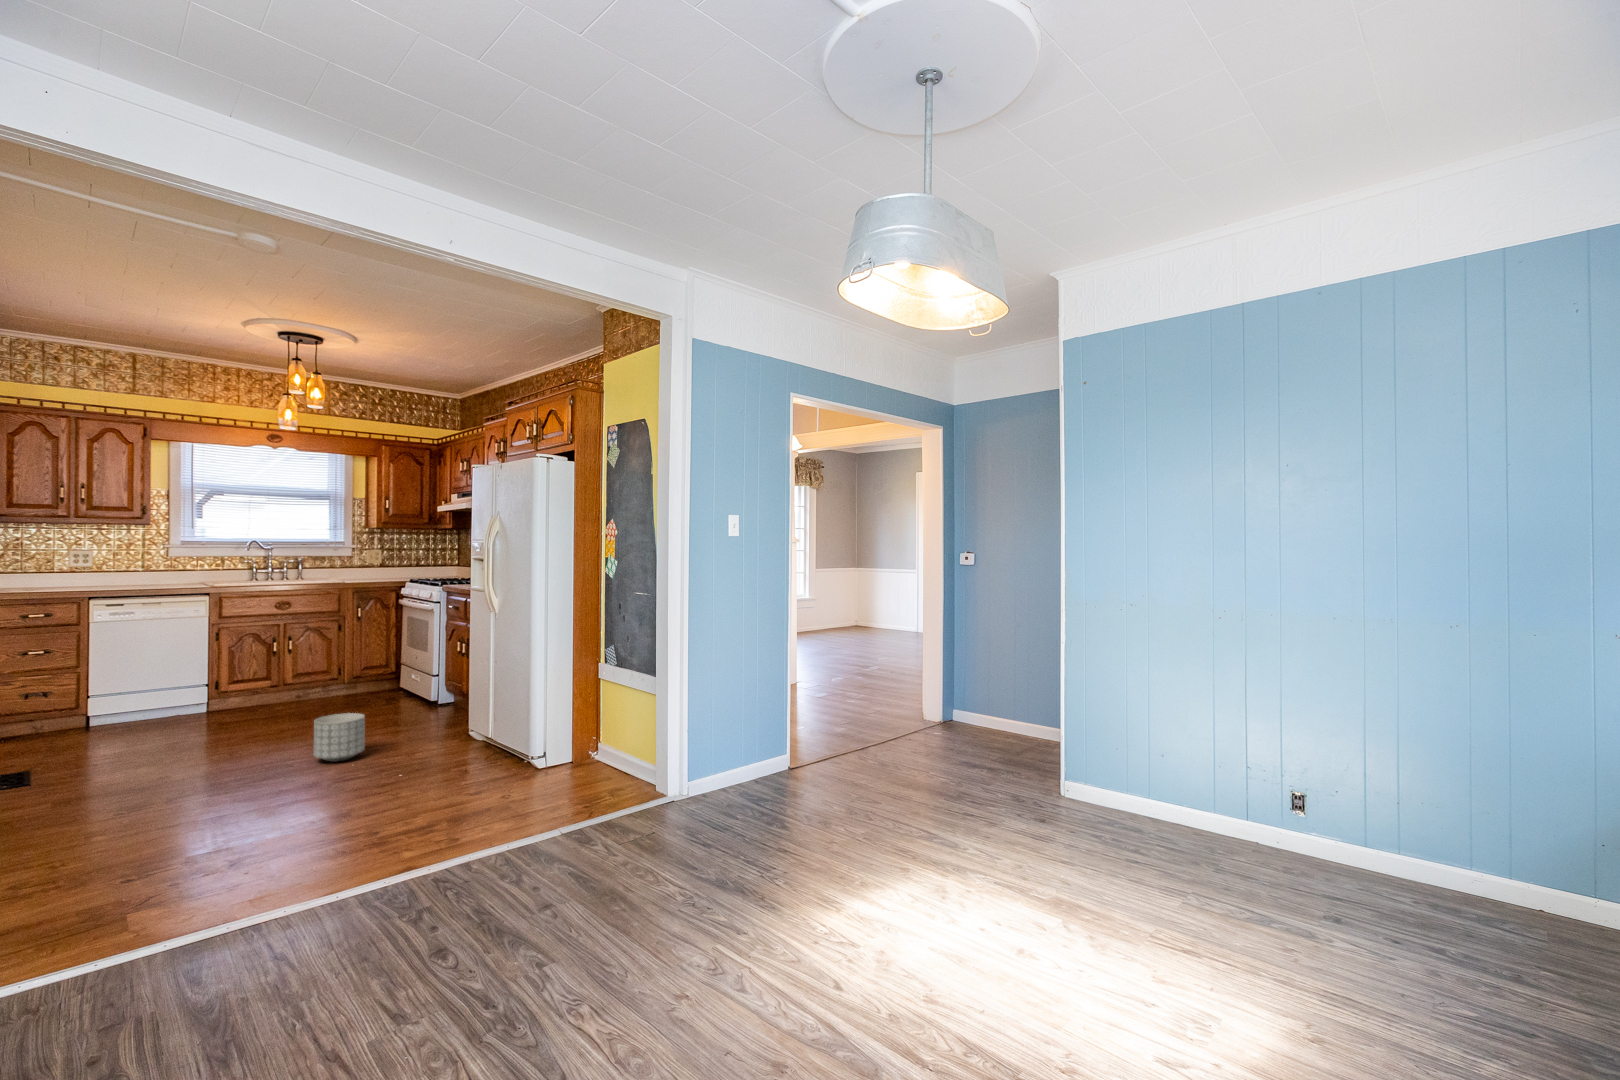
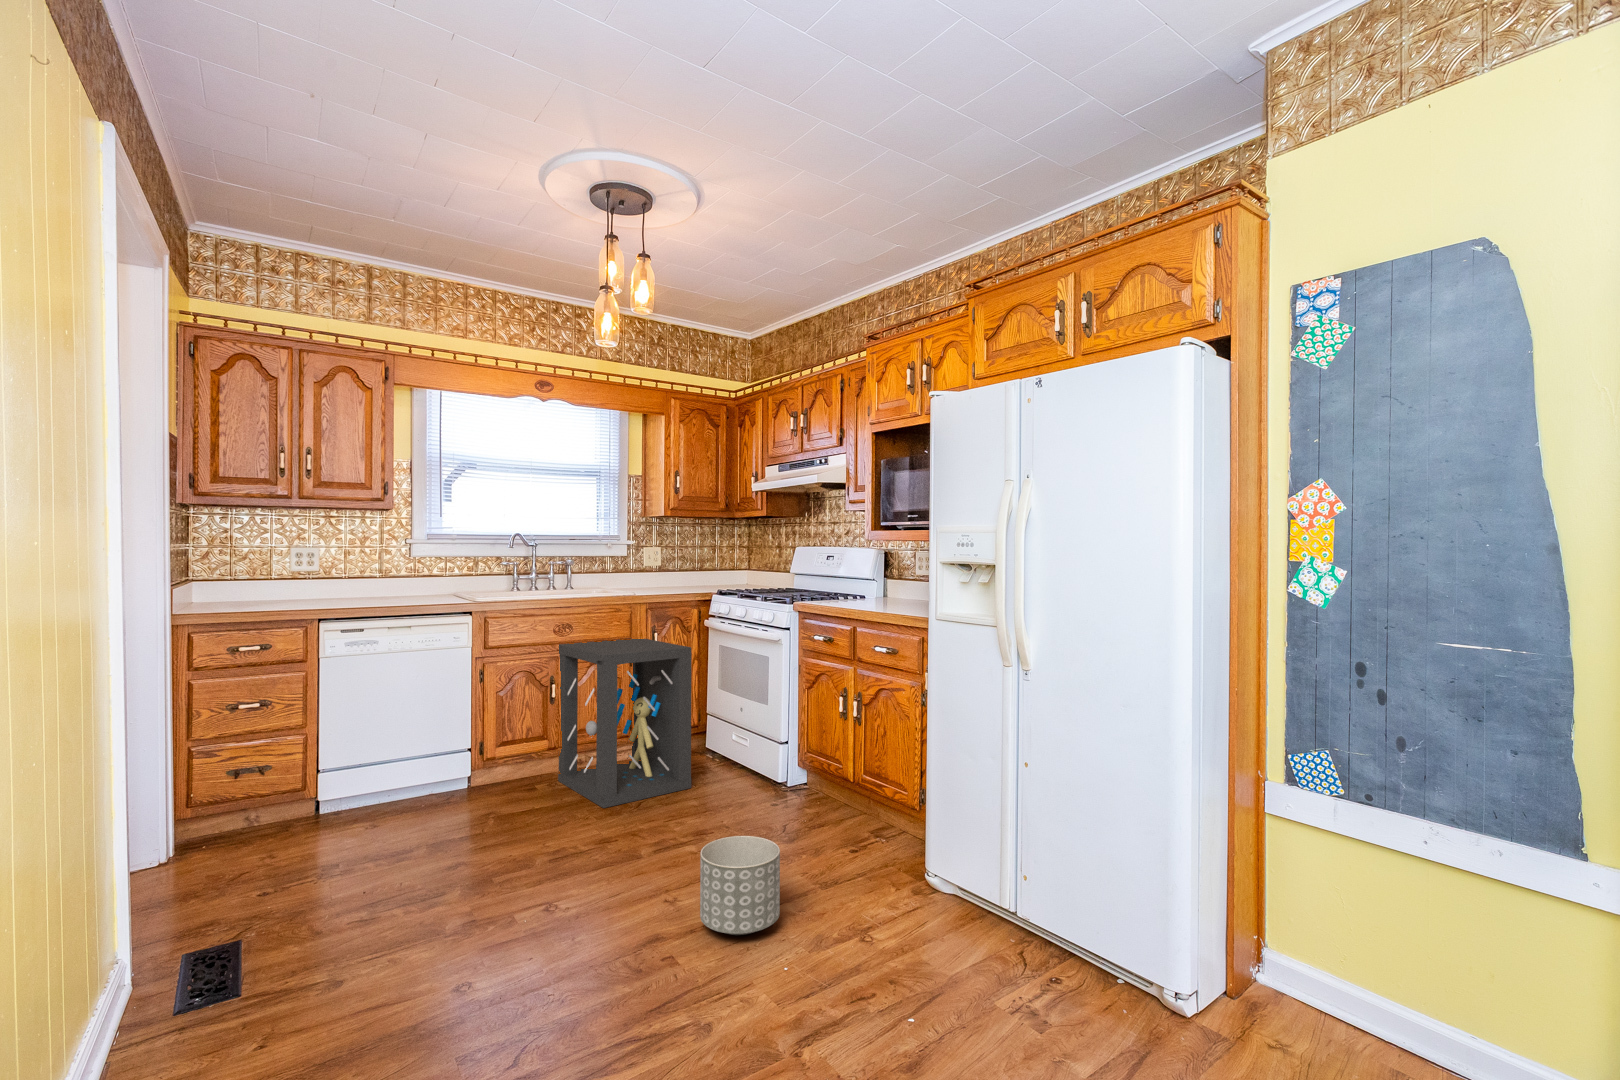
storage cabinet: none [278,612,373,719] -> present [558,639,692,808]

